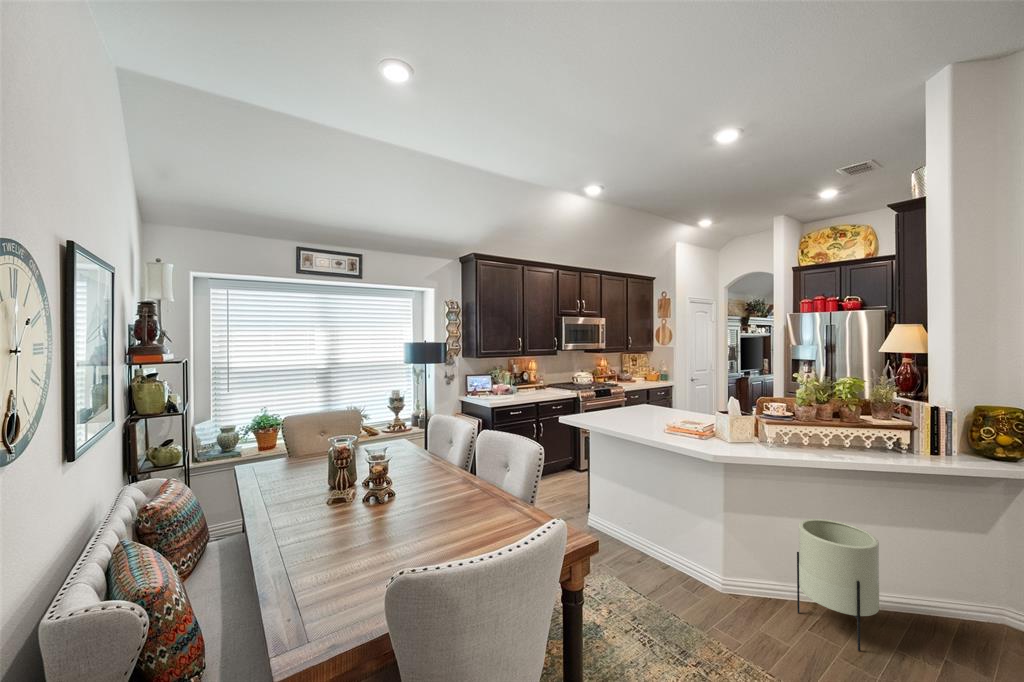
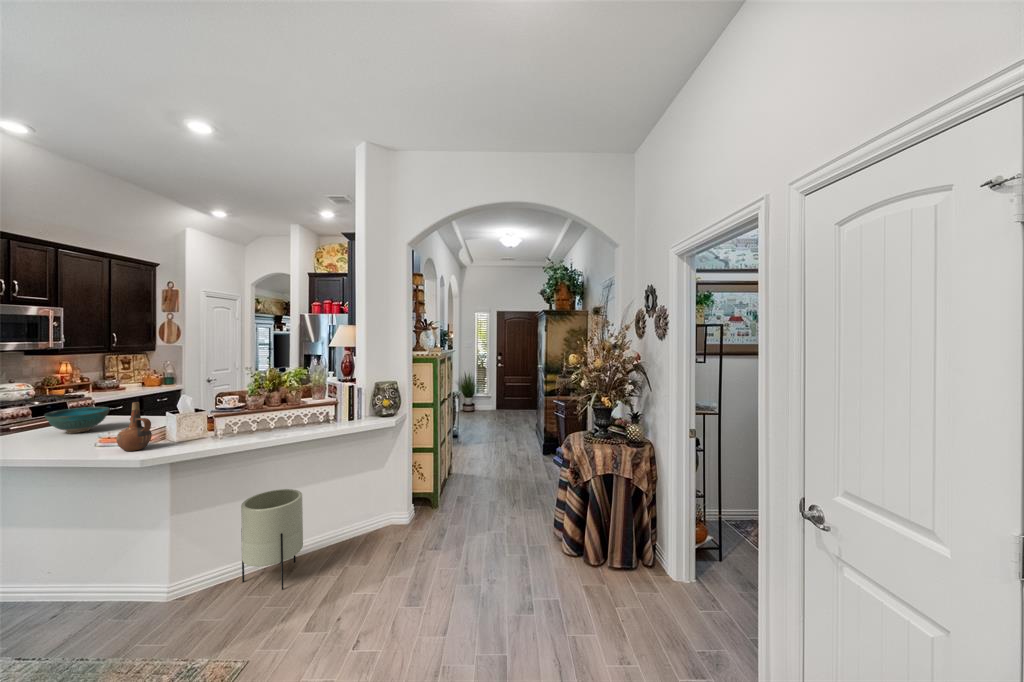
bowl: none [622,397,661,417] -> present [44,407,110,433]
ceramic pitcher: none [686,399,713,444] -> present [116,402,152,451]

